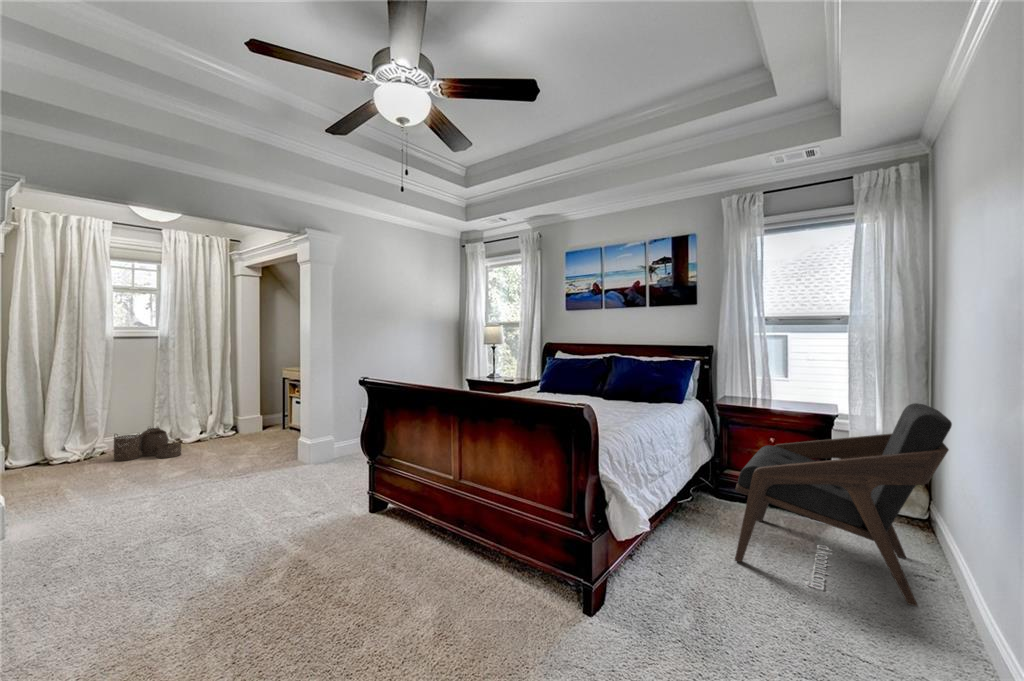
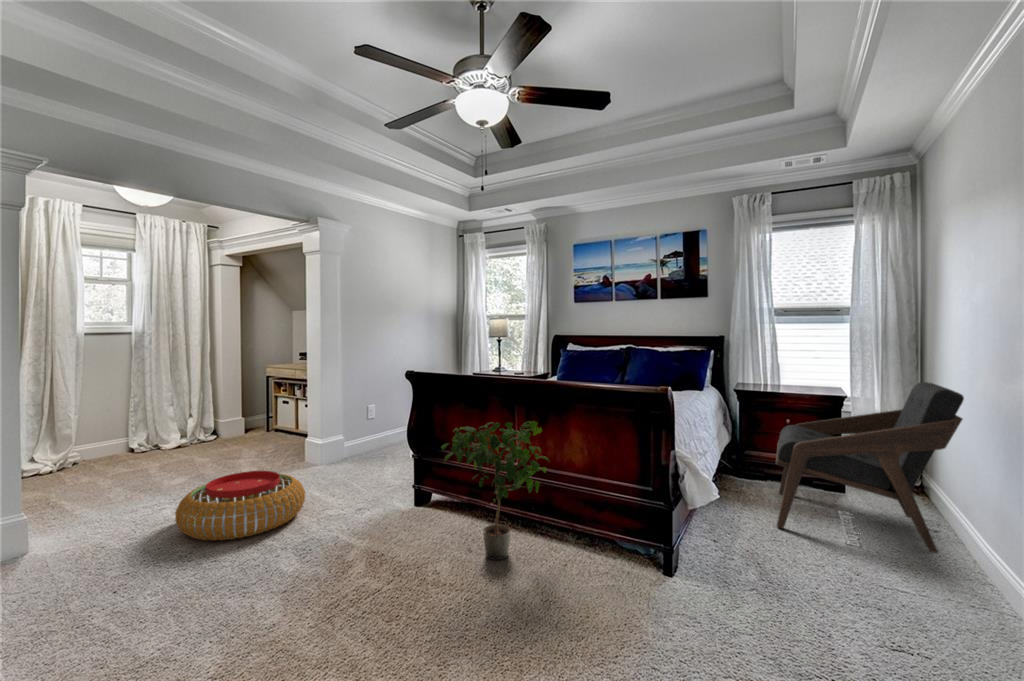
woven basket: present [114,427,182,461] -> none [91,431,169,470]
potted plant: none [362,434,478,577] -> present [442,421,548,560]
pouf: none [138,470,268,537] -> present [175,471,305,541]

